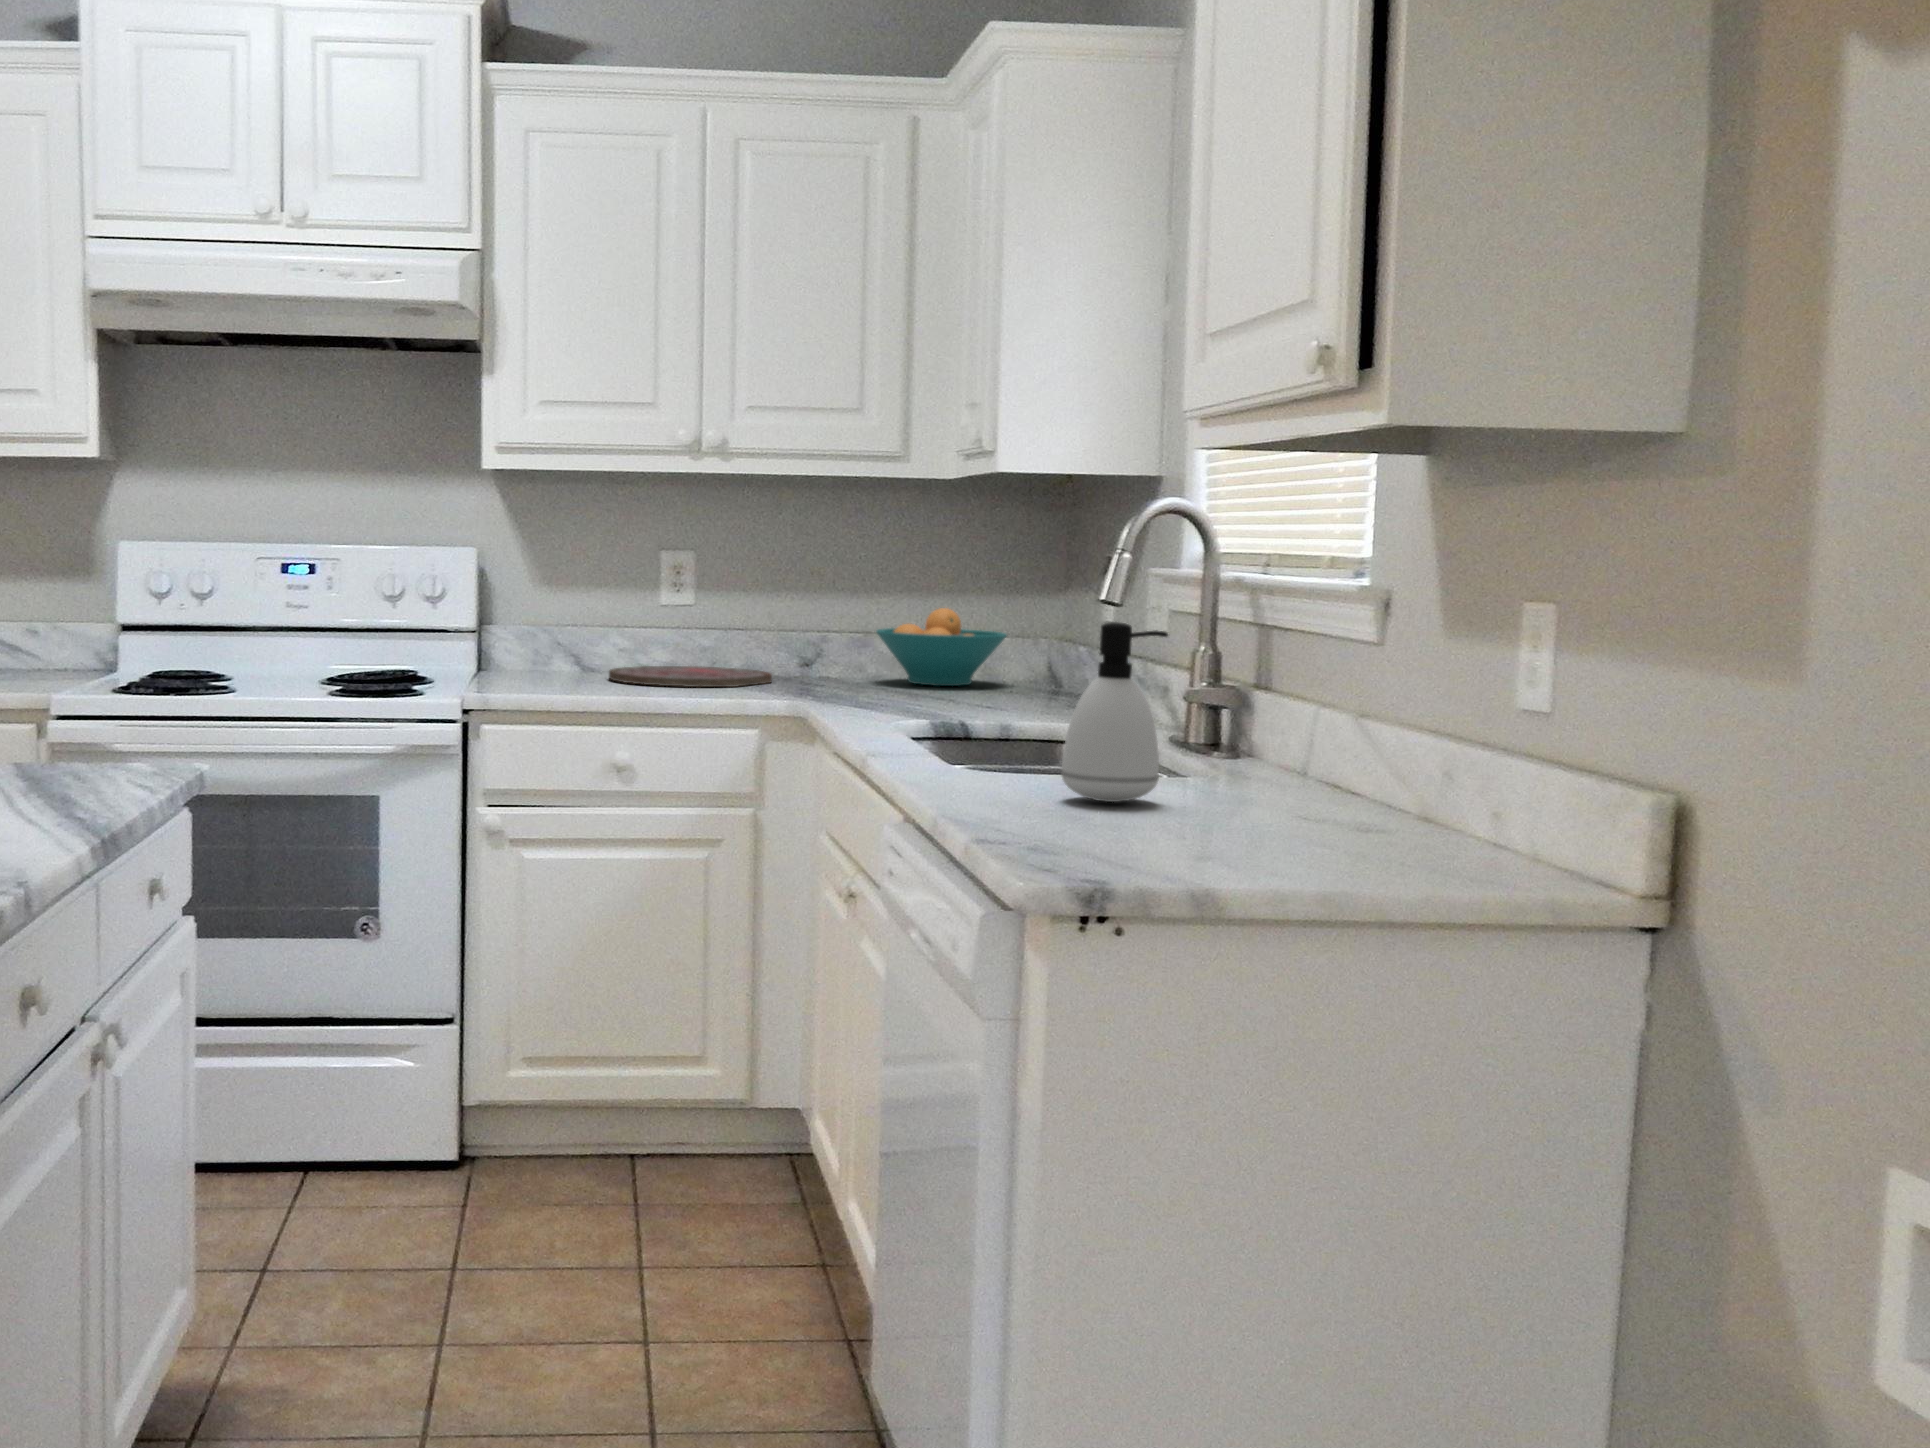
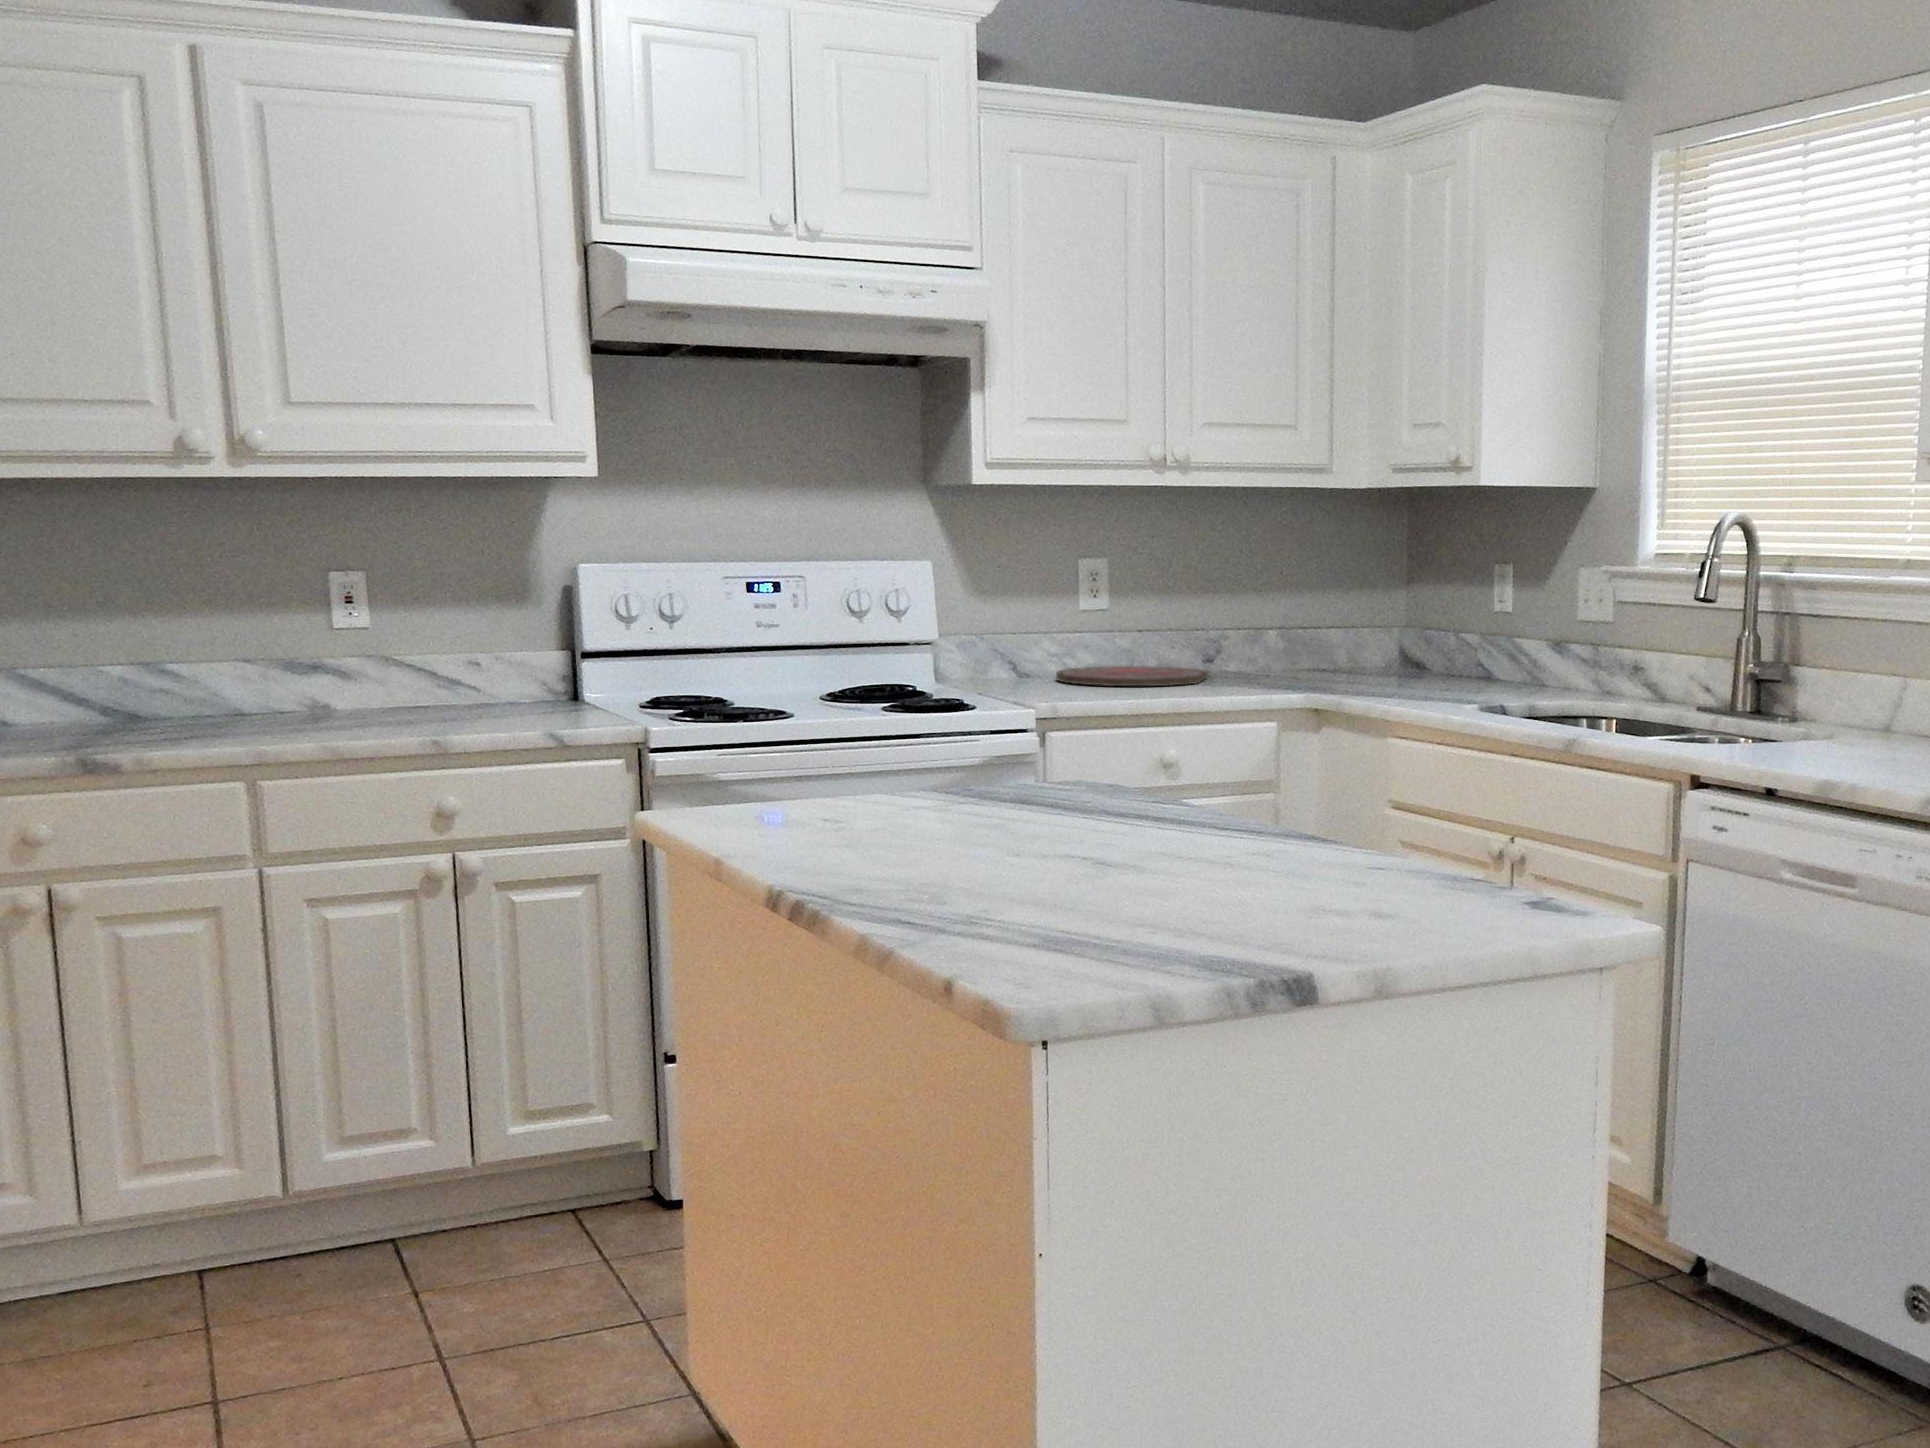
fruit bowl: present [876,608,1007,686] -> none [1284,603,1402,673]
soap dispenser: present [1061,622,1168,802] -> none [1791,619,1866,754]

